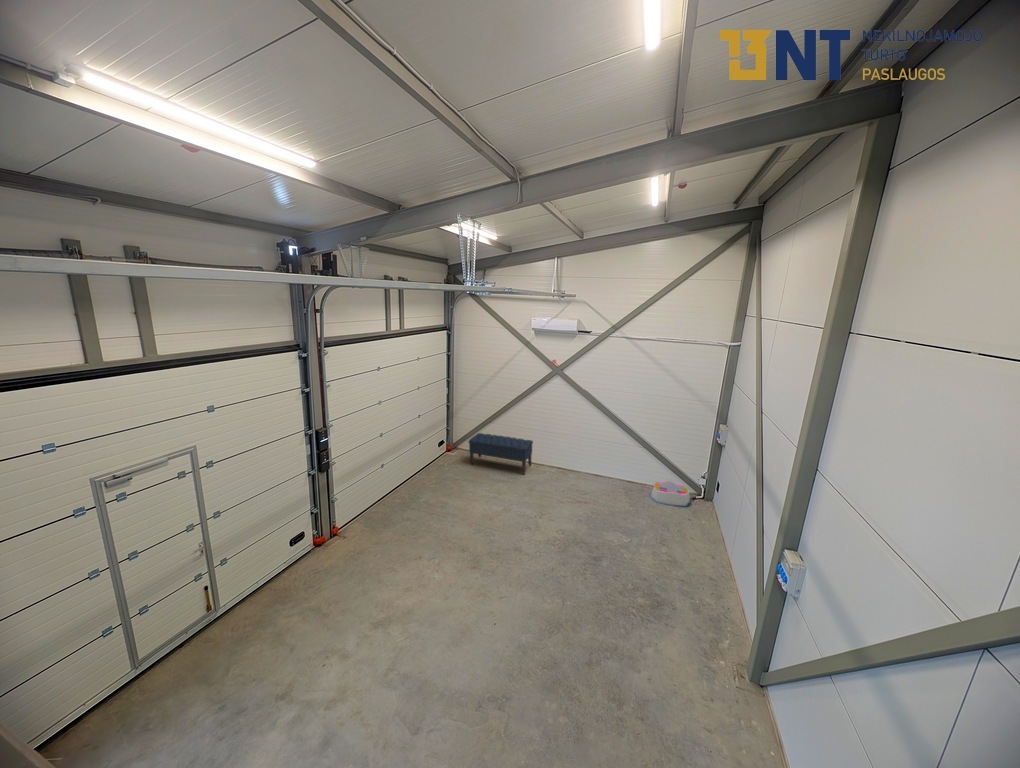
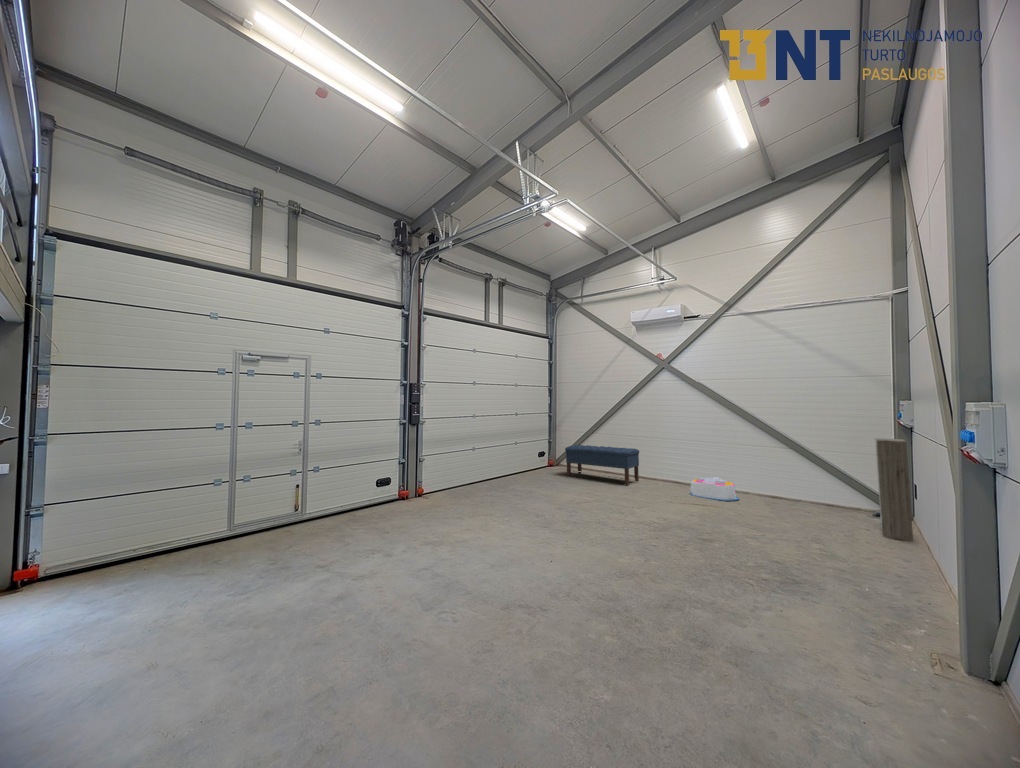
storage cabinet: none [697,457,724,529] -> present [875,438,913,541]
storage bin: present [649,480,690,507] -> present [690,477,739,501]

